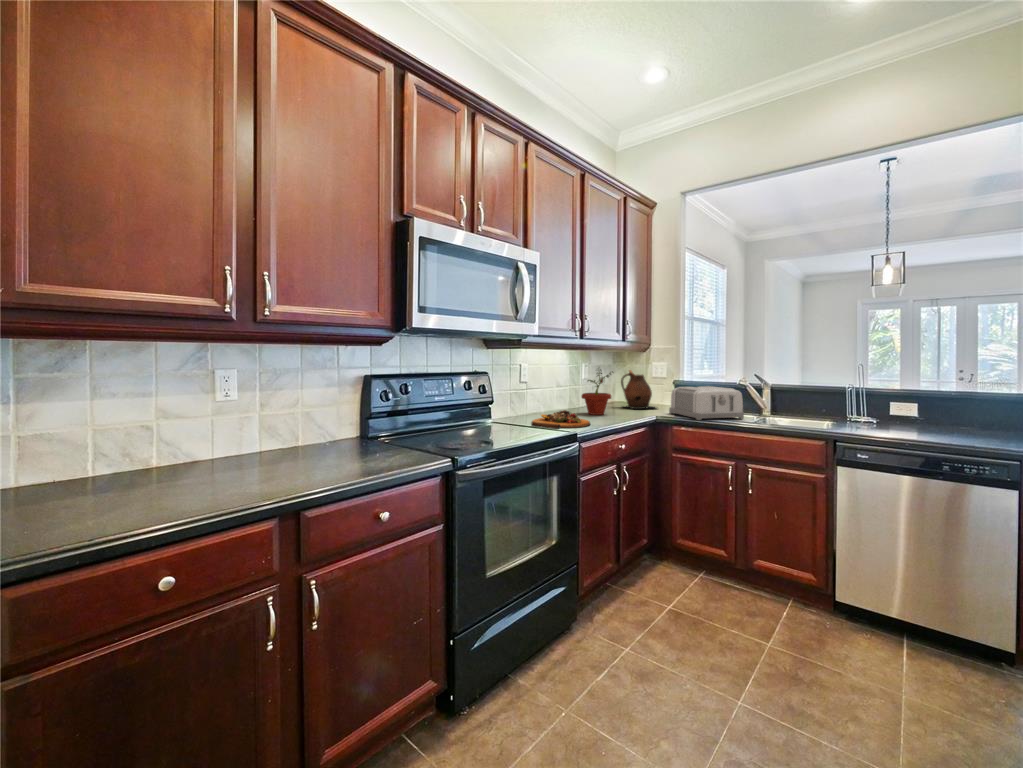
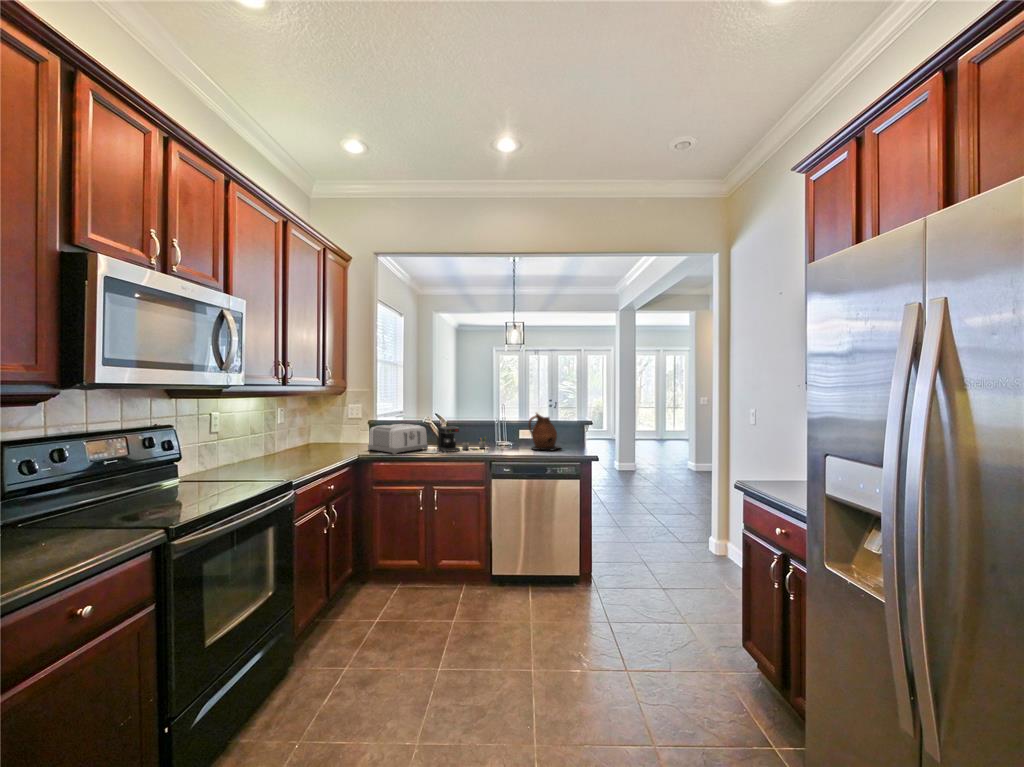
ceramic pitcher: present [621,370,655,409] -> present [528,413,559,450]
potted plant: present [582,371,613,415] -> none [282,411,317,459]
coffee maker: none [758,391,837,426] -> present [437,426,486,452]
cutting board: present [531,410,590,429] -> none [231,458,299,480]

